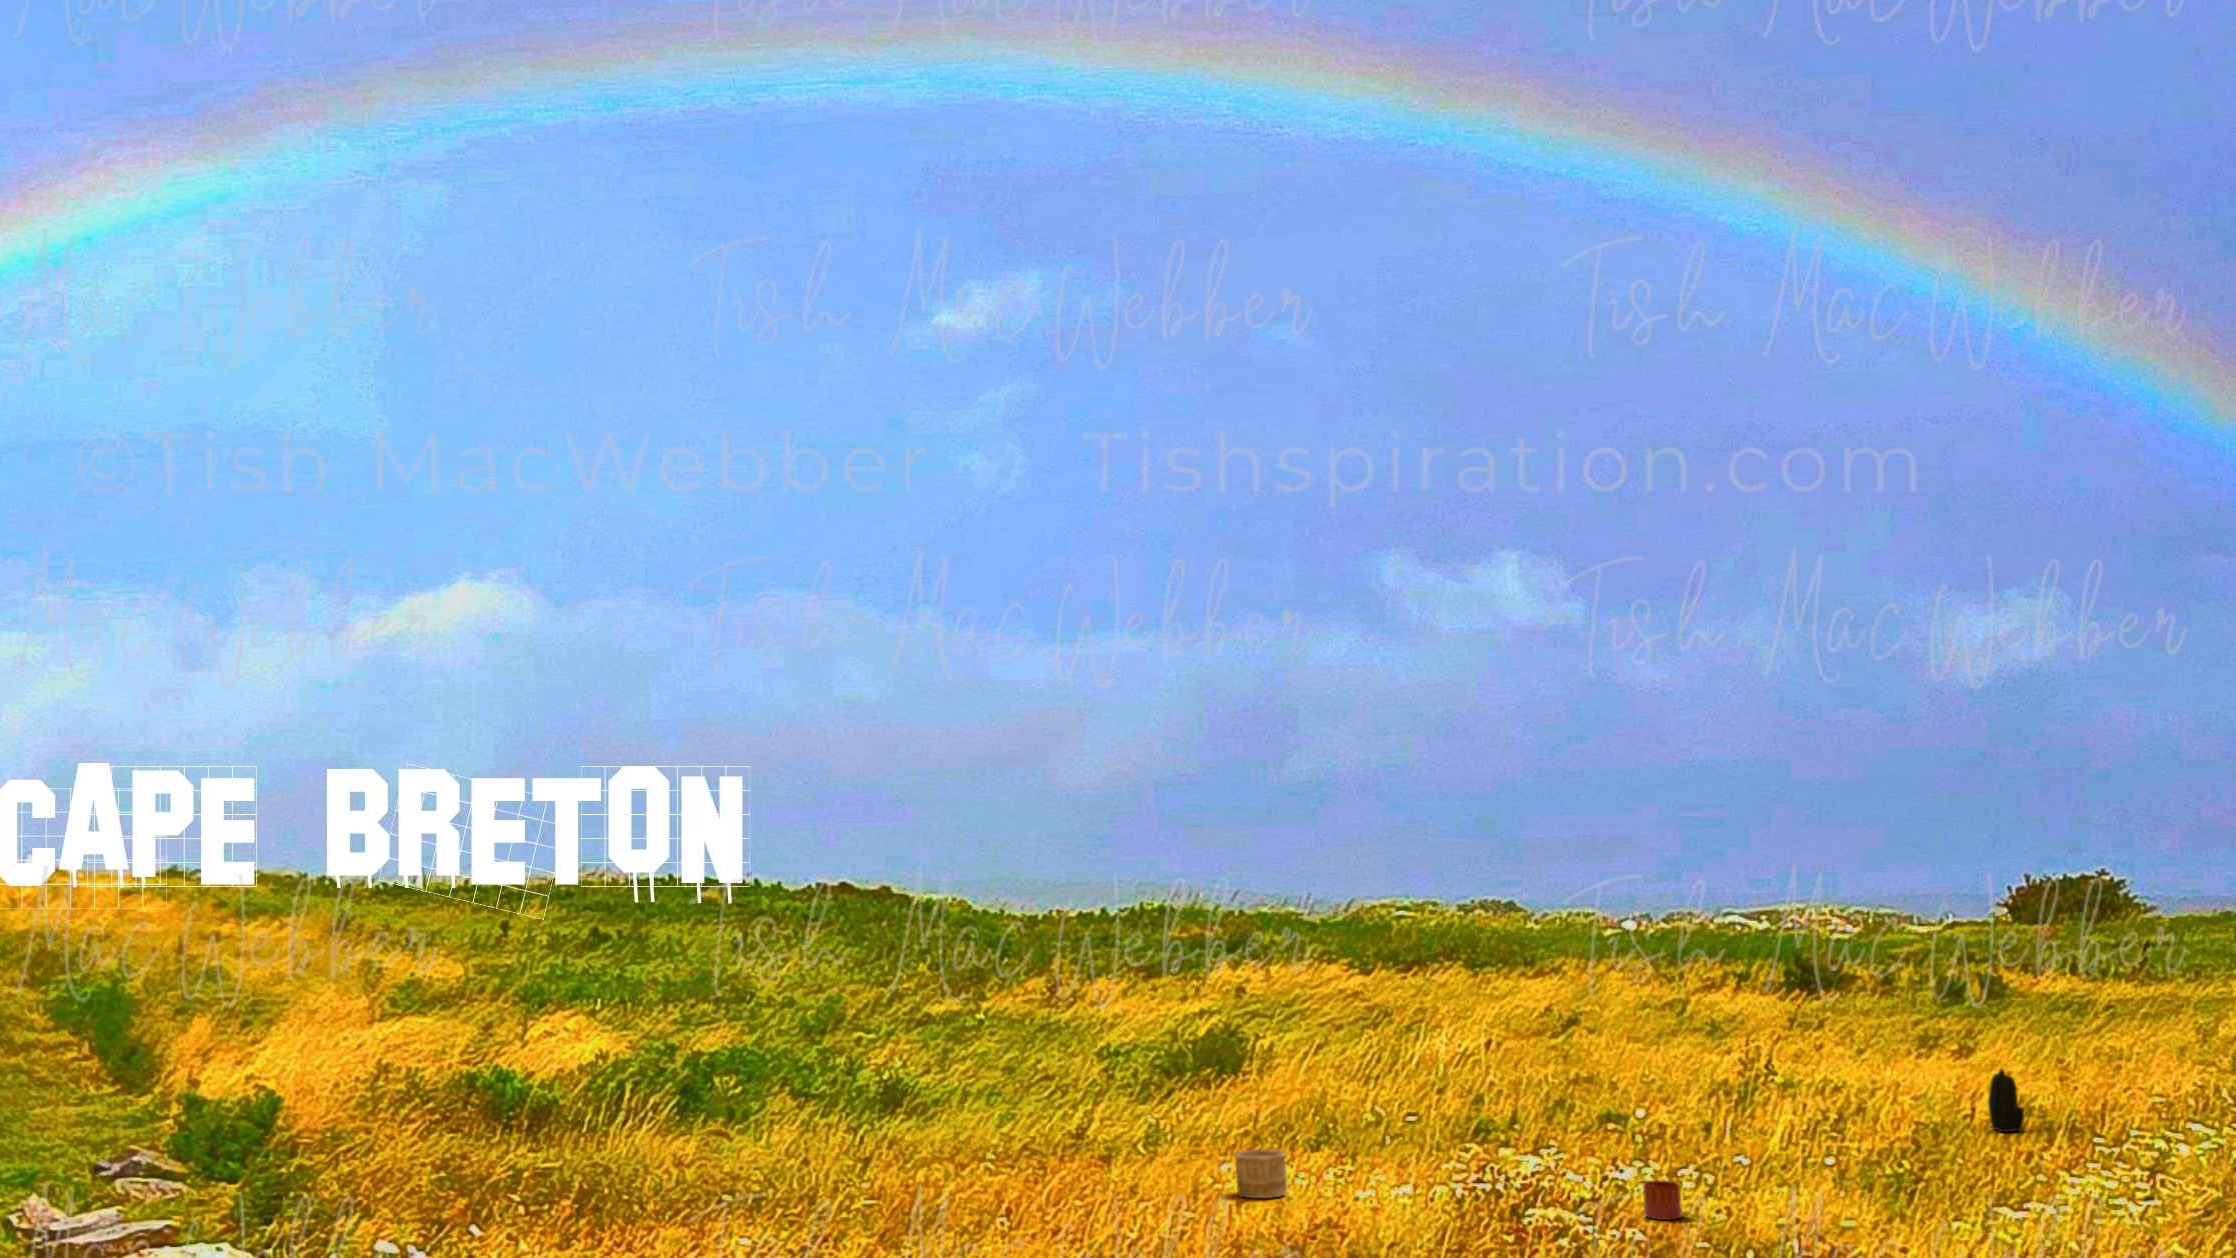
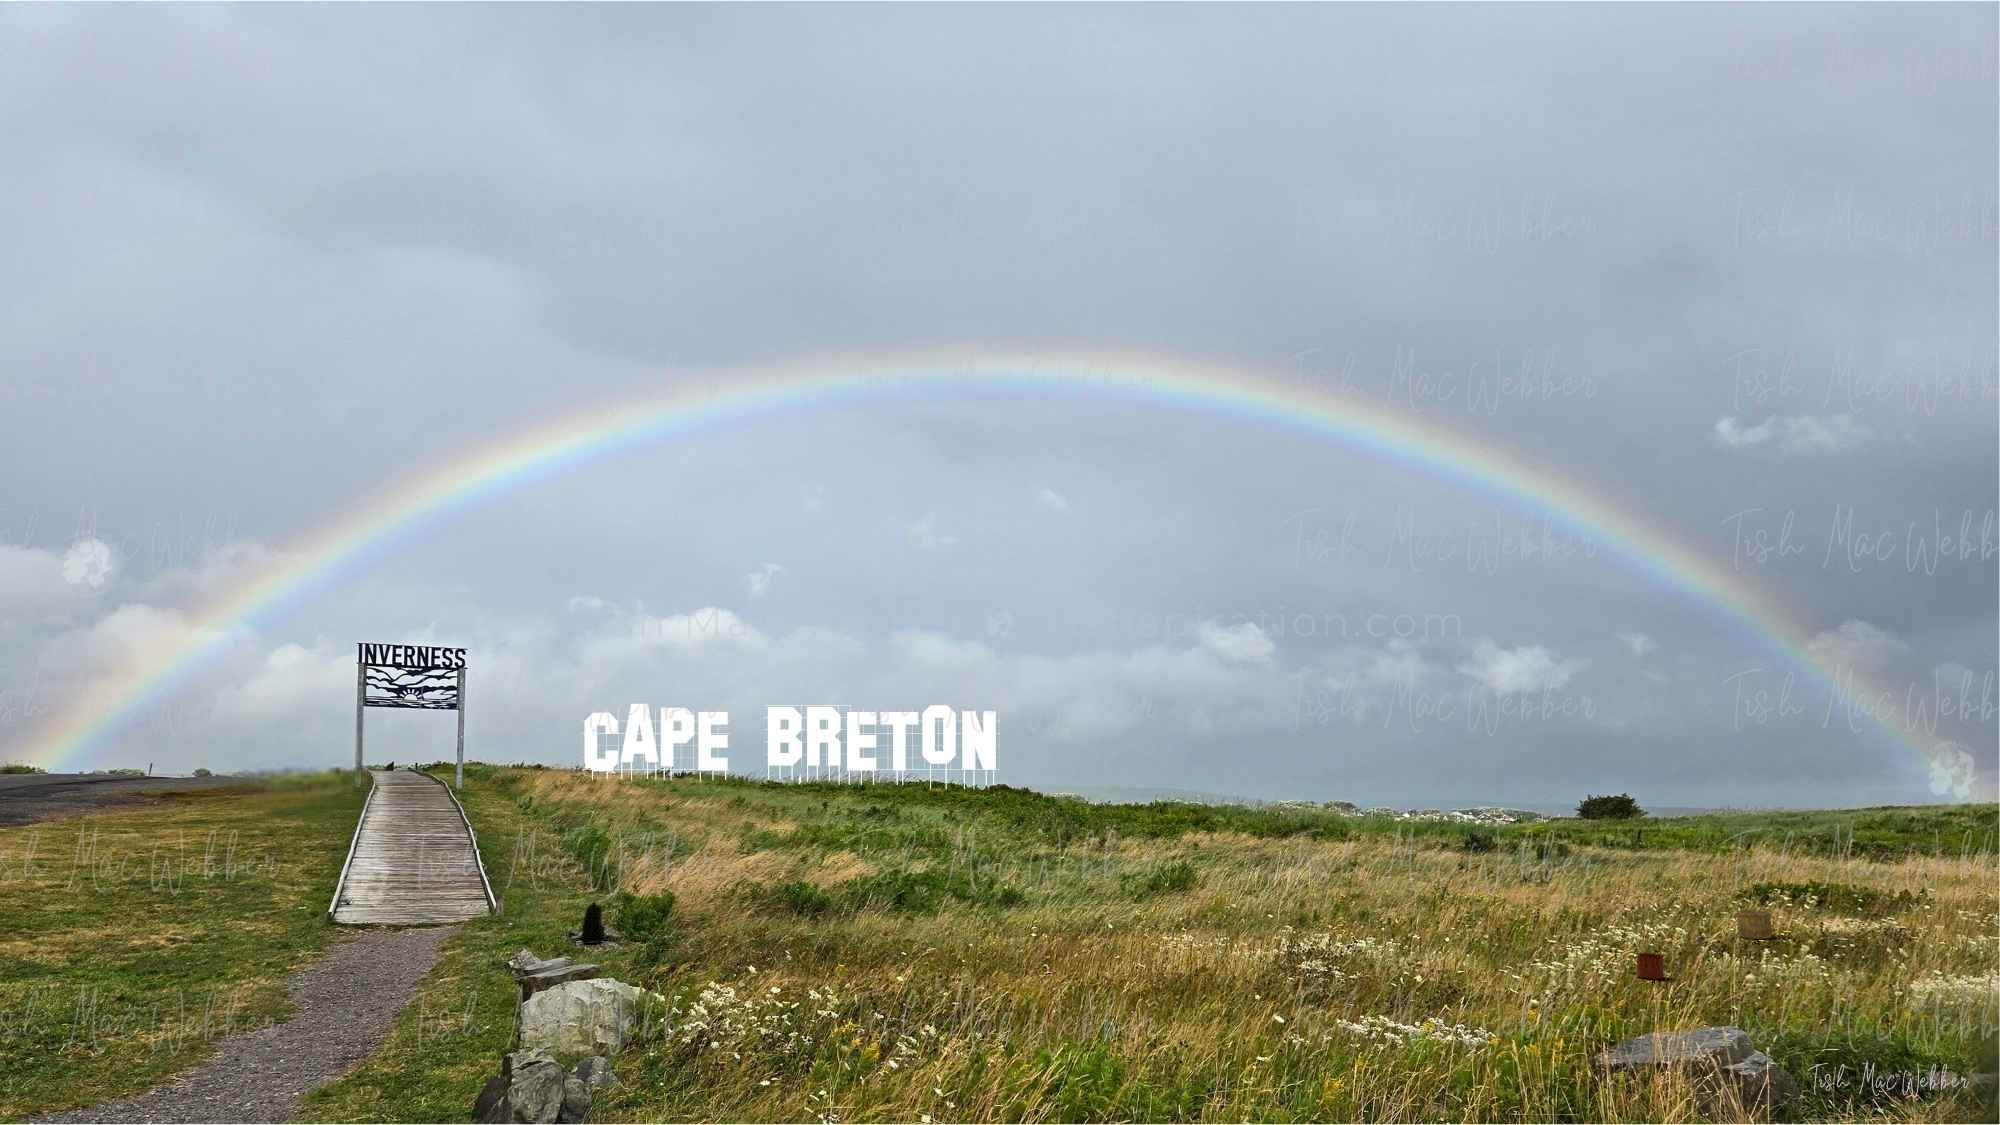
backpack: present [1988,1069,2024,1133] -> present [581,902,605,944]
wooden bucket: present [1234,1149,1287,1198] -> present [1736,909,1772,939]

